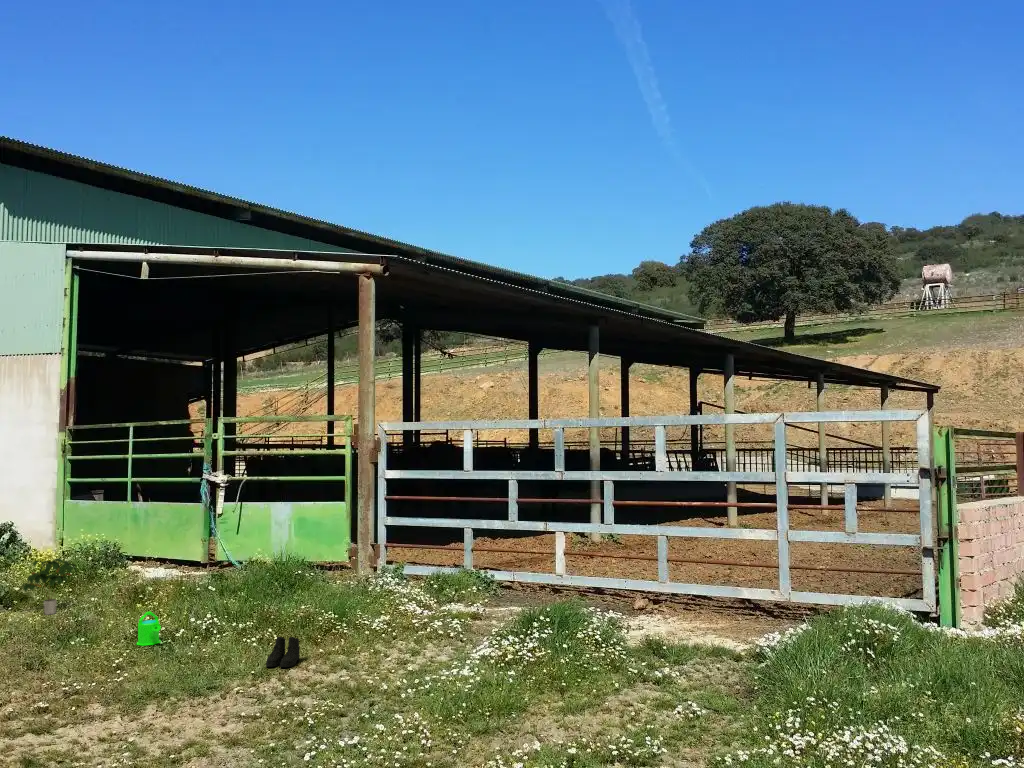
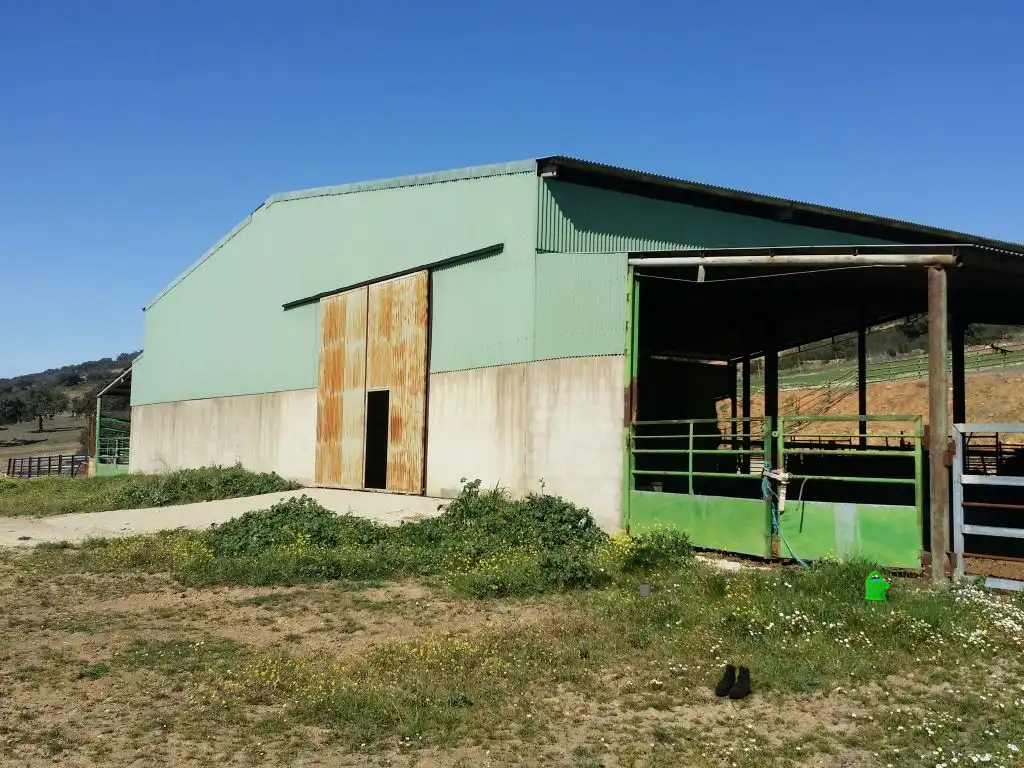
watering can: present [136,611,161,646] -> present [865,571,889,600]
boots: present [266,637,300,667] -> present [715,664,751,698]

